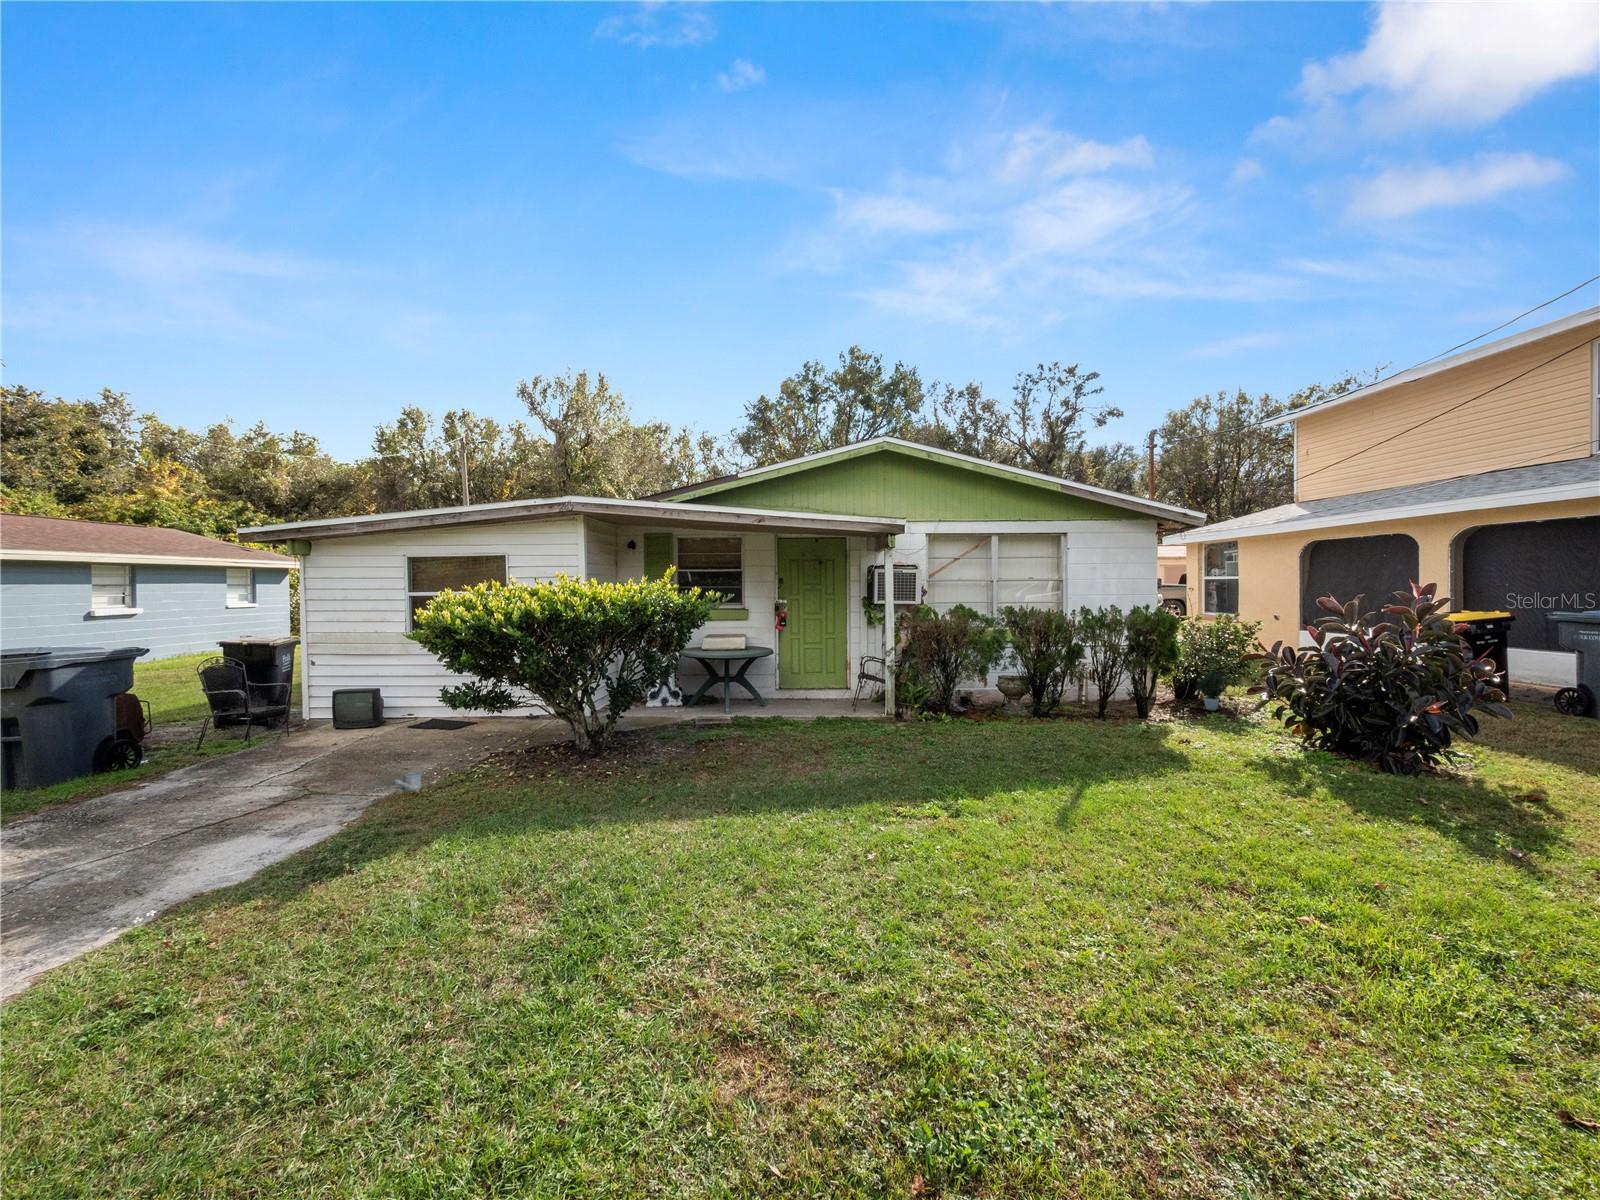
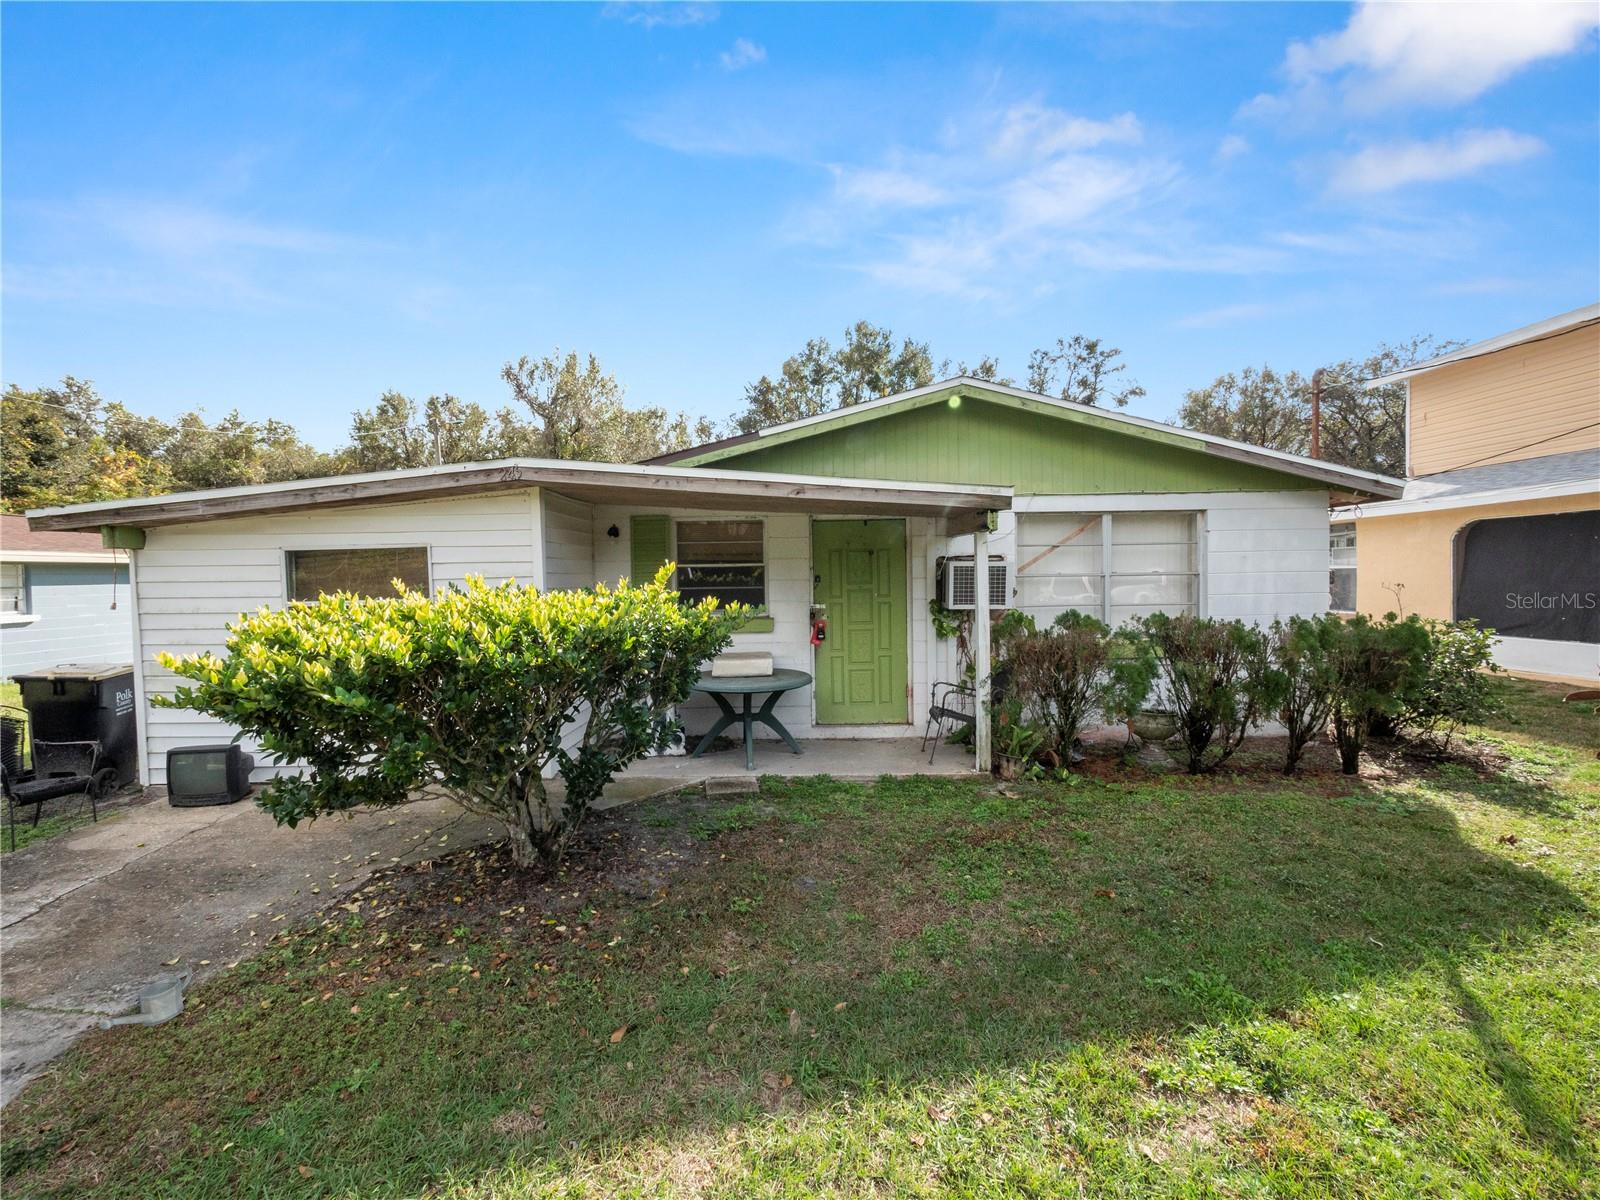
potted plant: present [1196,672,1227,711] -> none [1412,700,1468,756]

